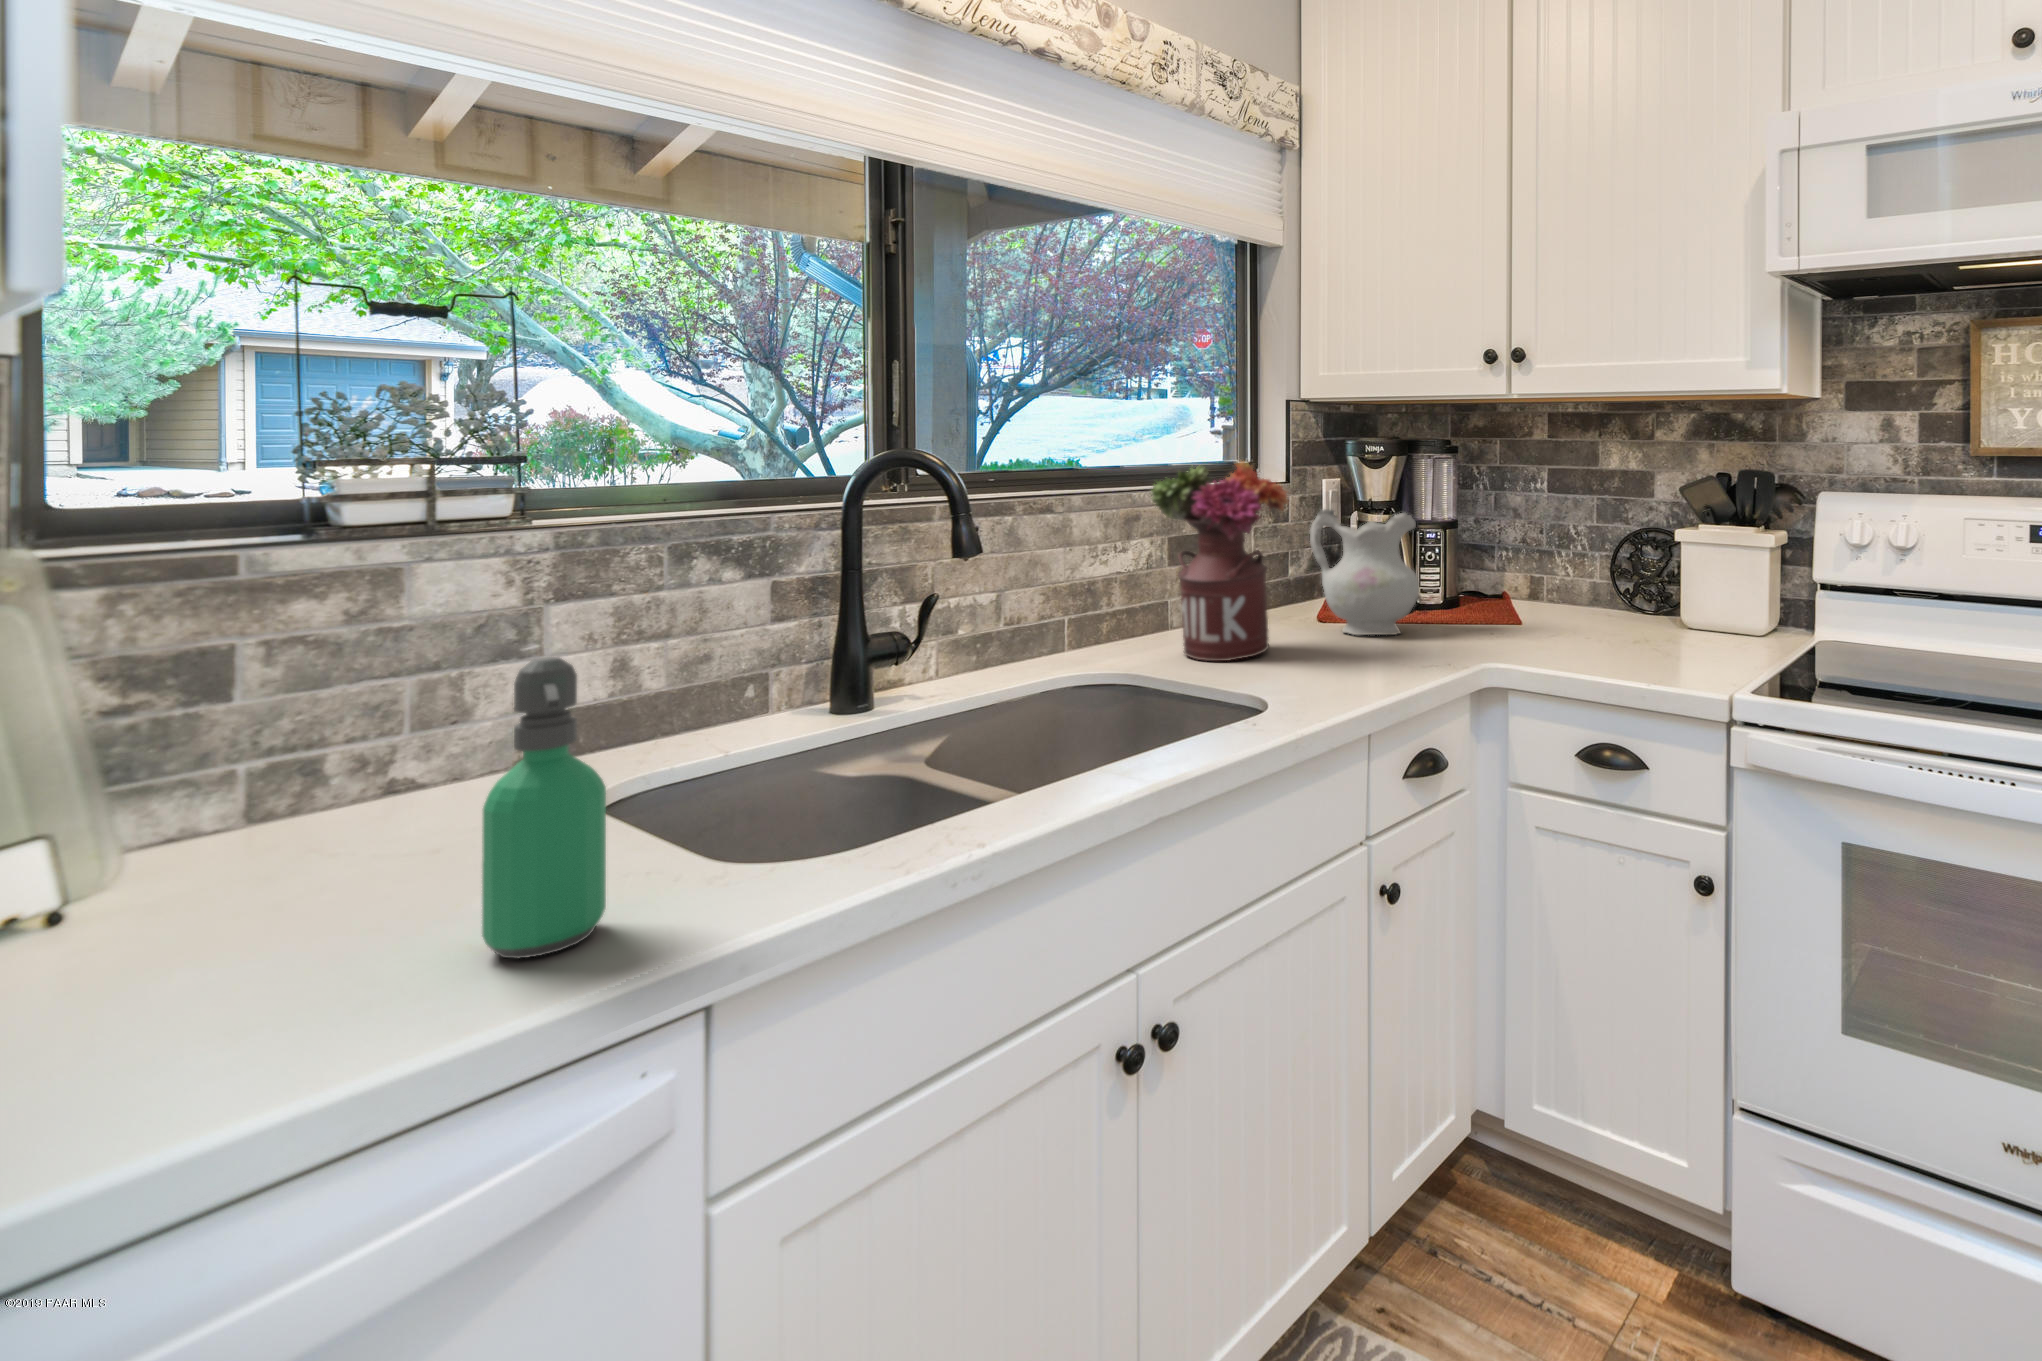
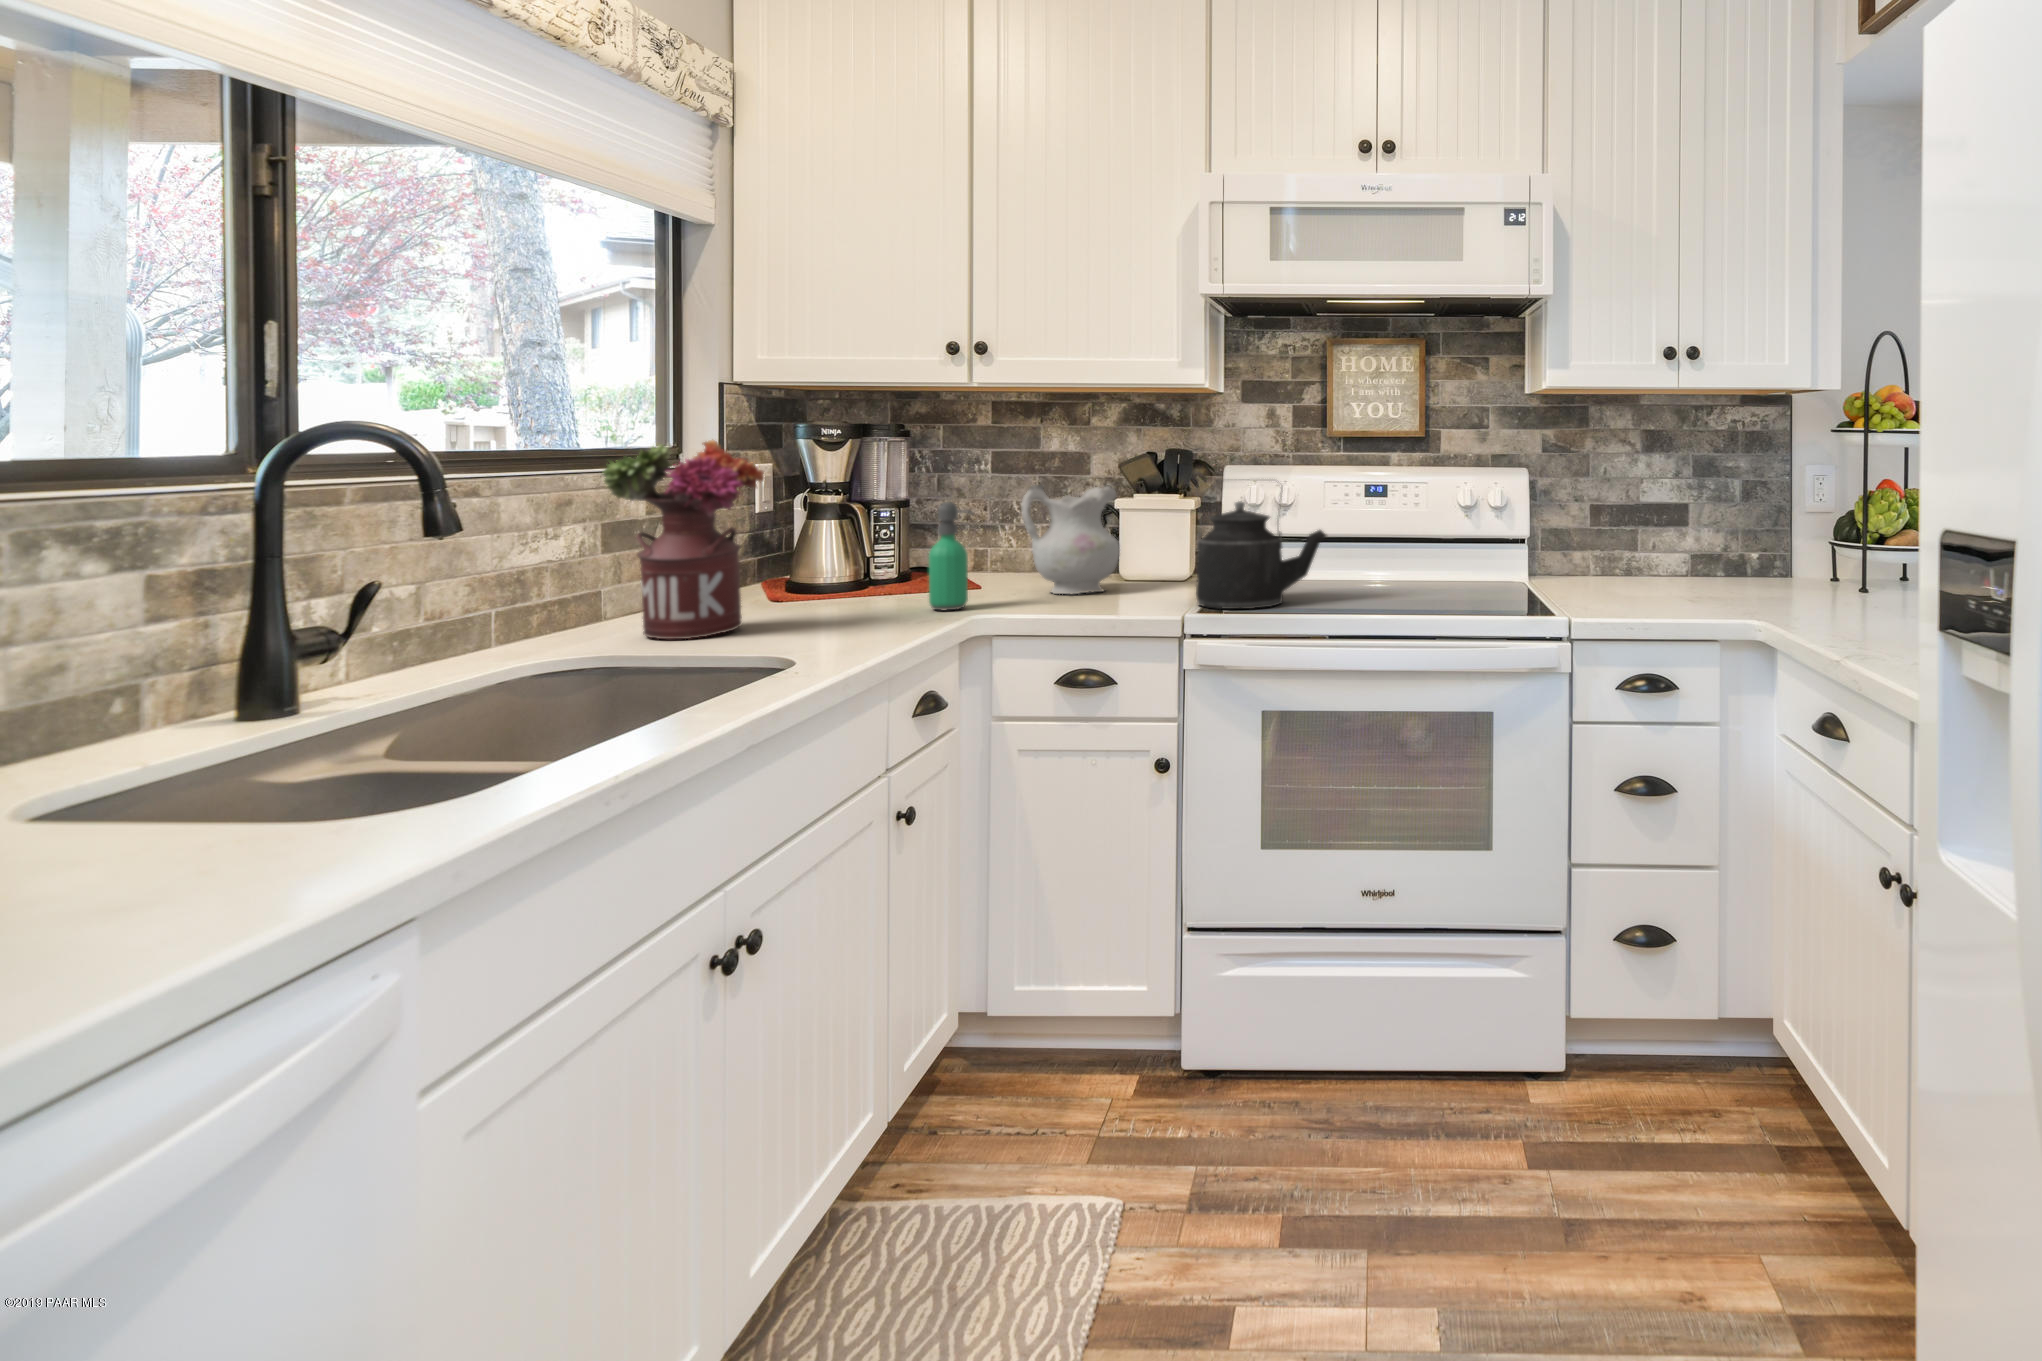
ceramic pitcher: present [1310,509,1419,635] -> present [1022,485,1120,594]
kettle: none [1761,516,1959,695] -> present [1196,479,1326,609]
soap dispenser: present [482,657,606,958] -> present [929,502,973,610]

